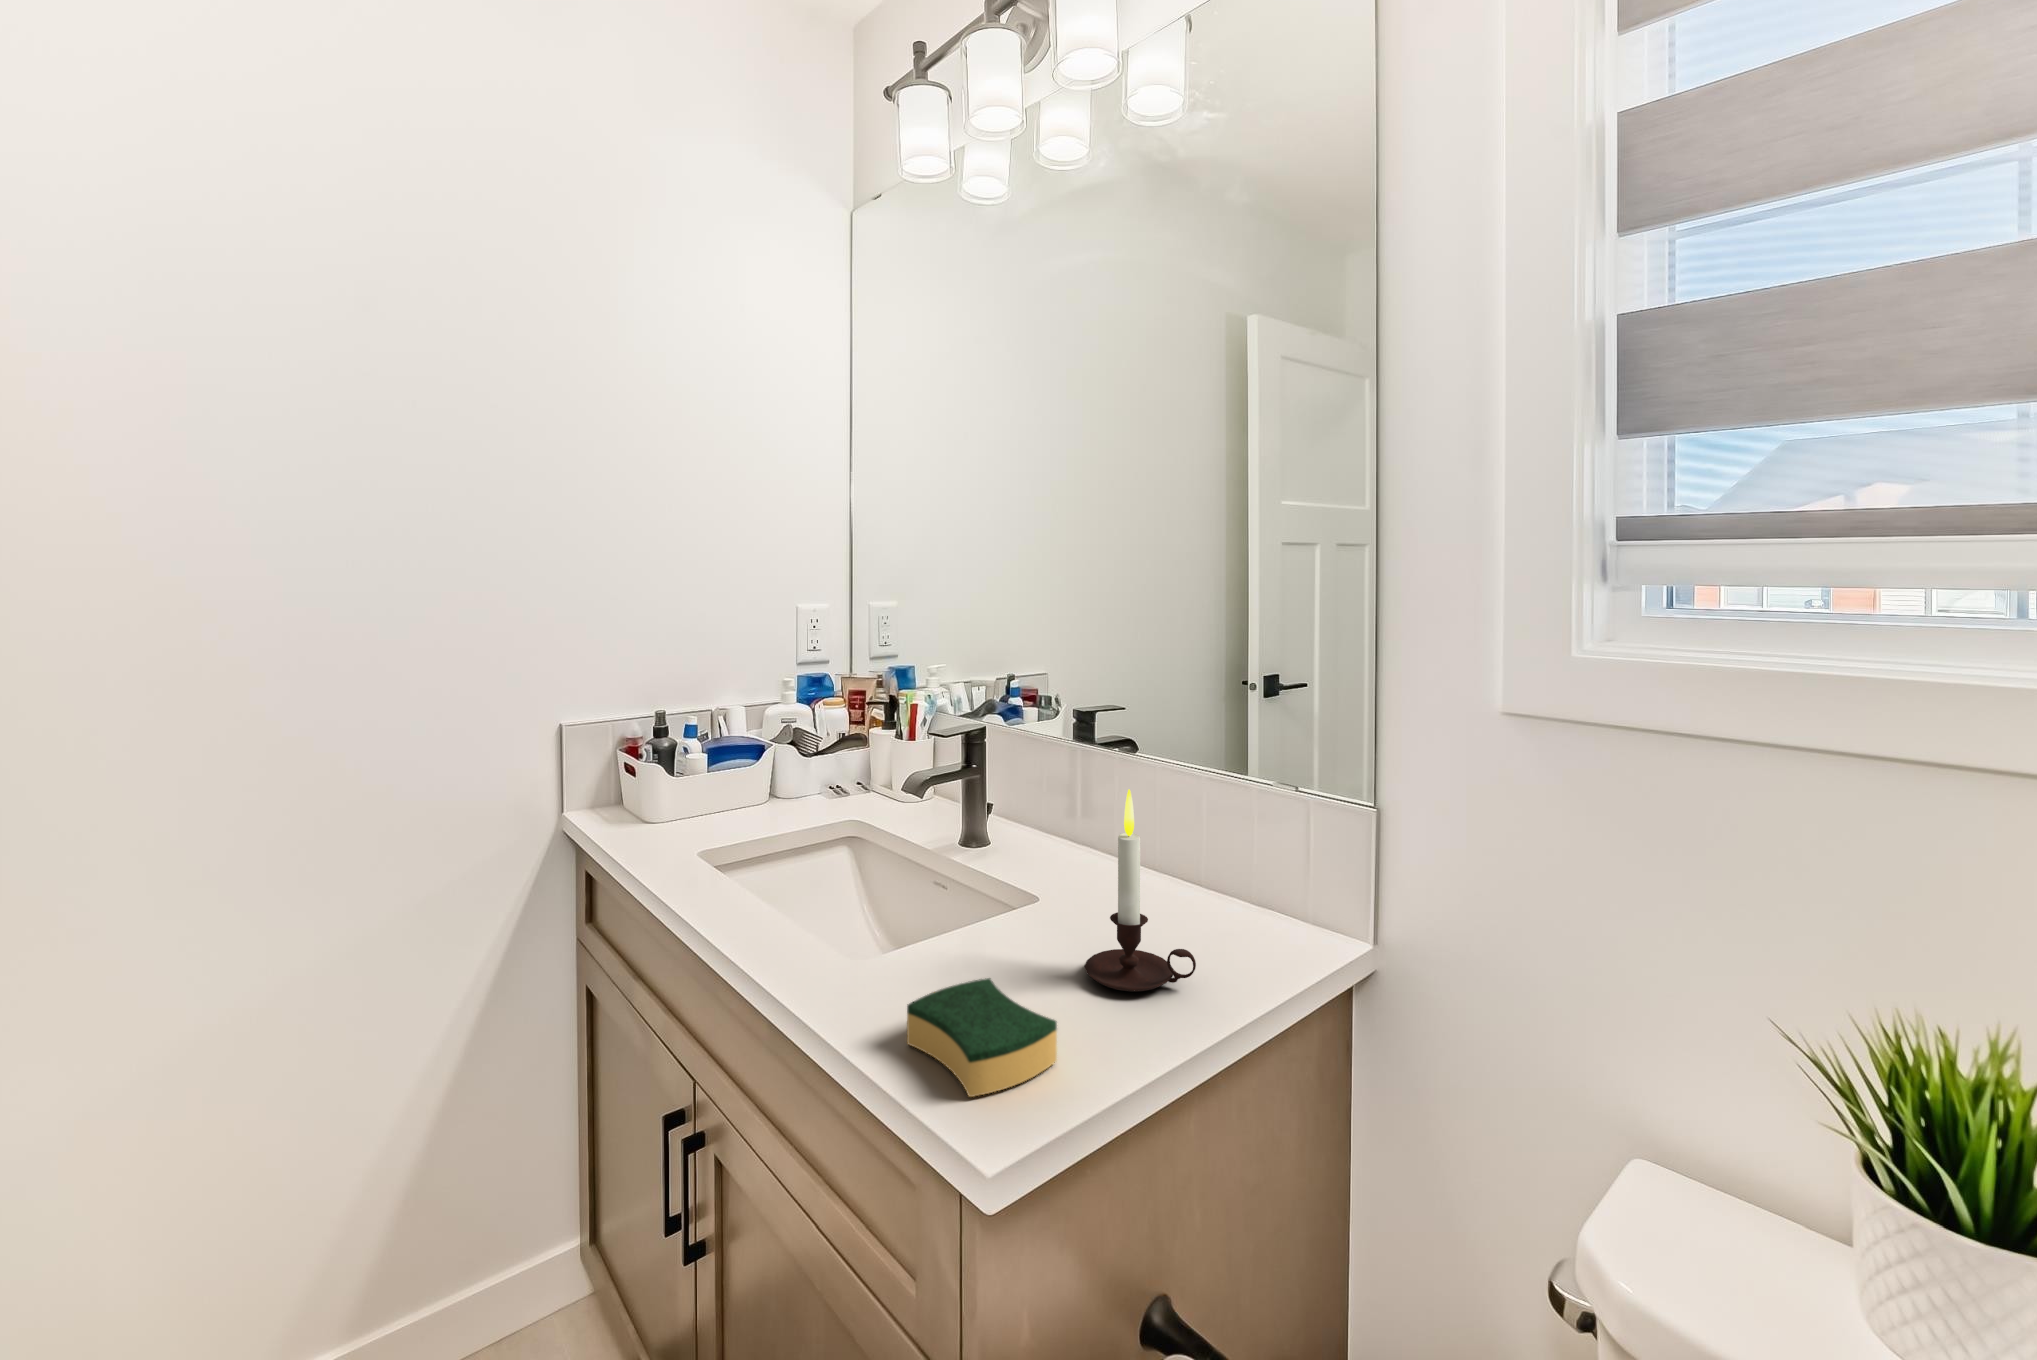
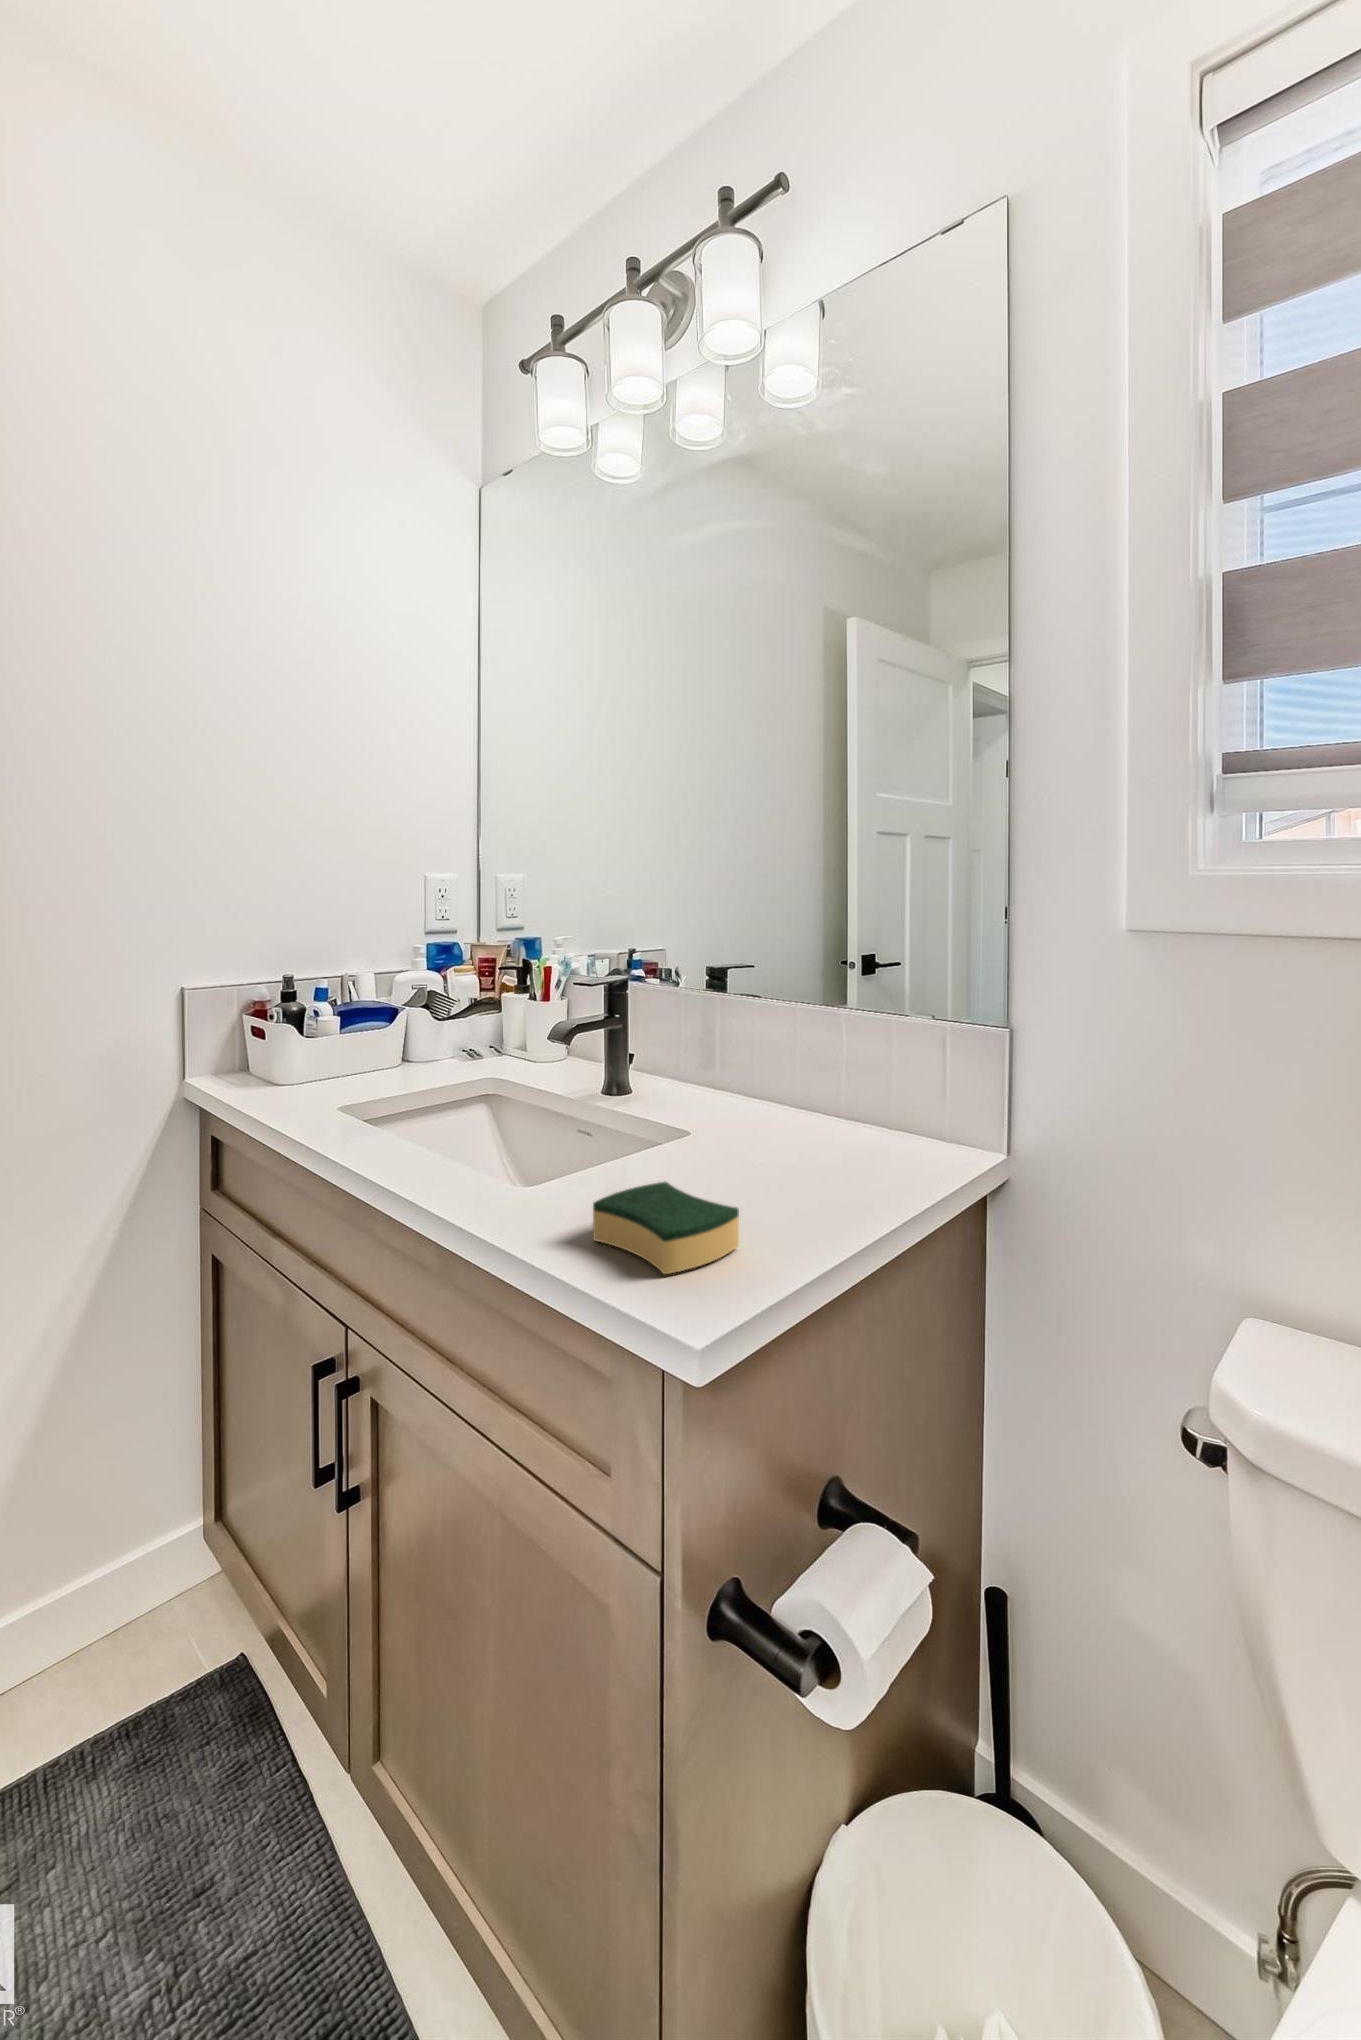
candle: present [1085,789,1196,992] -> none [748,1008,853,1195]

